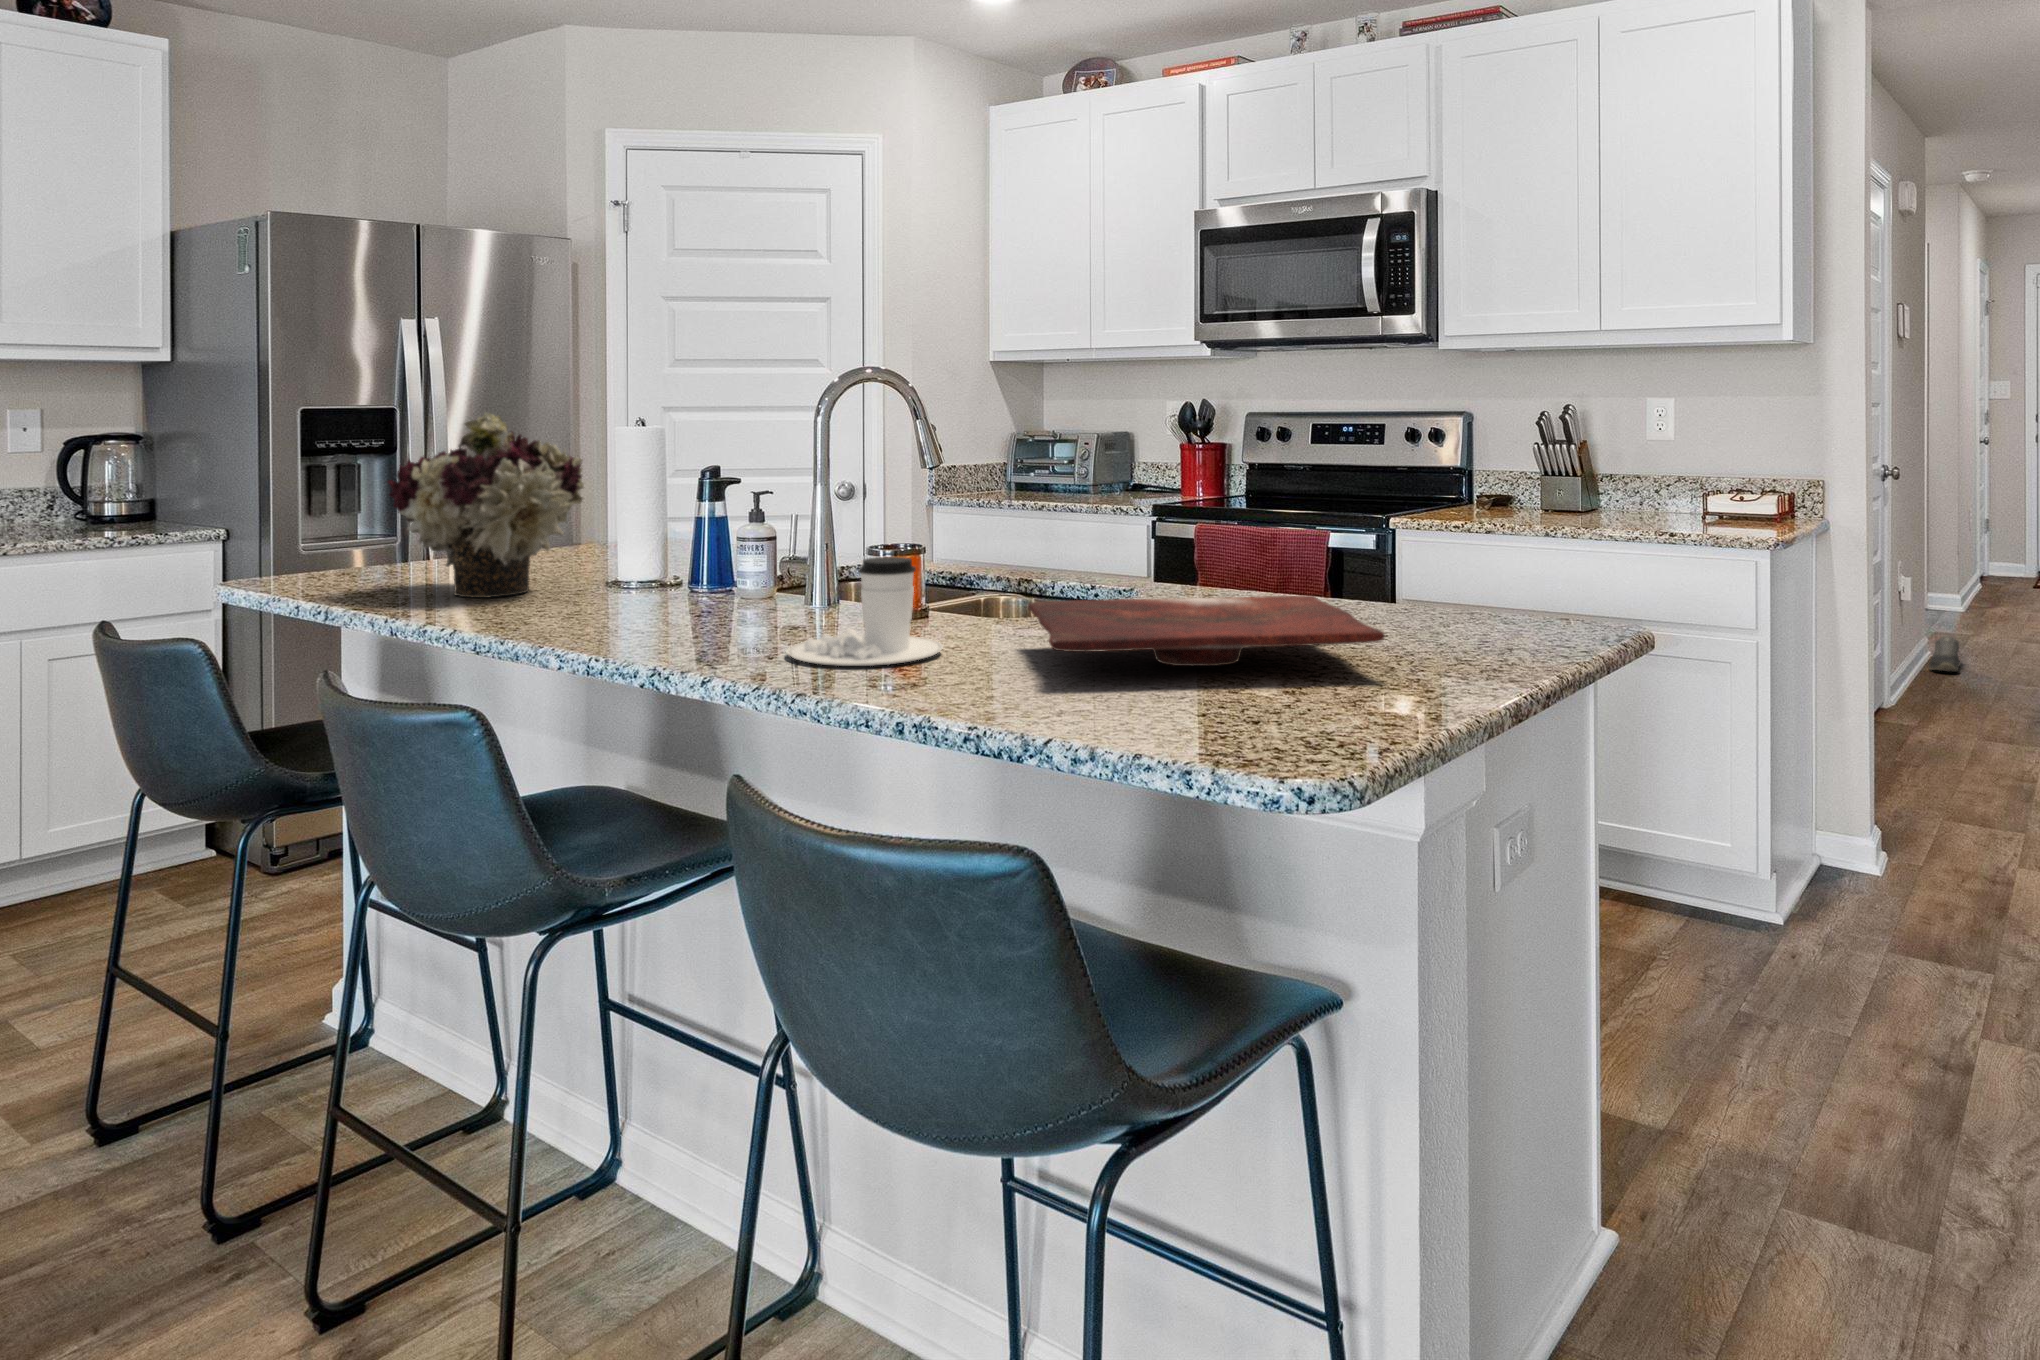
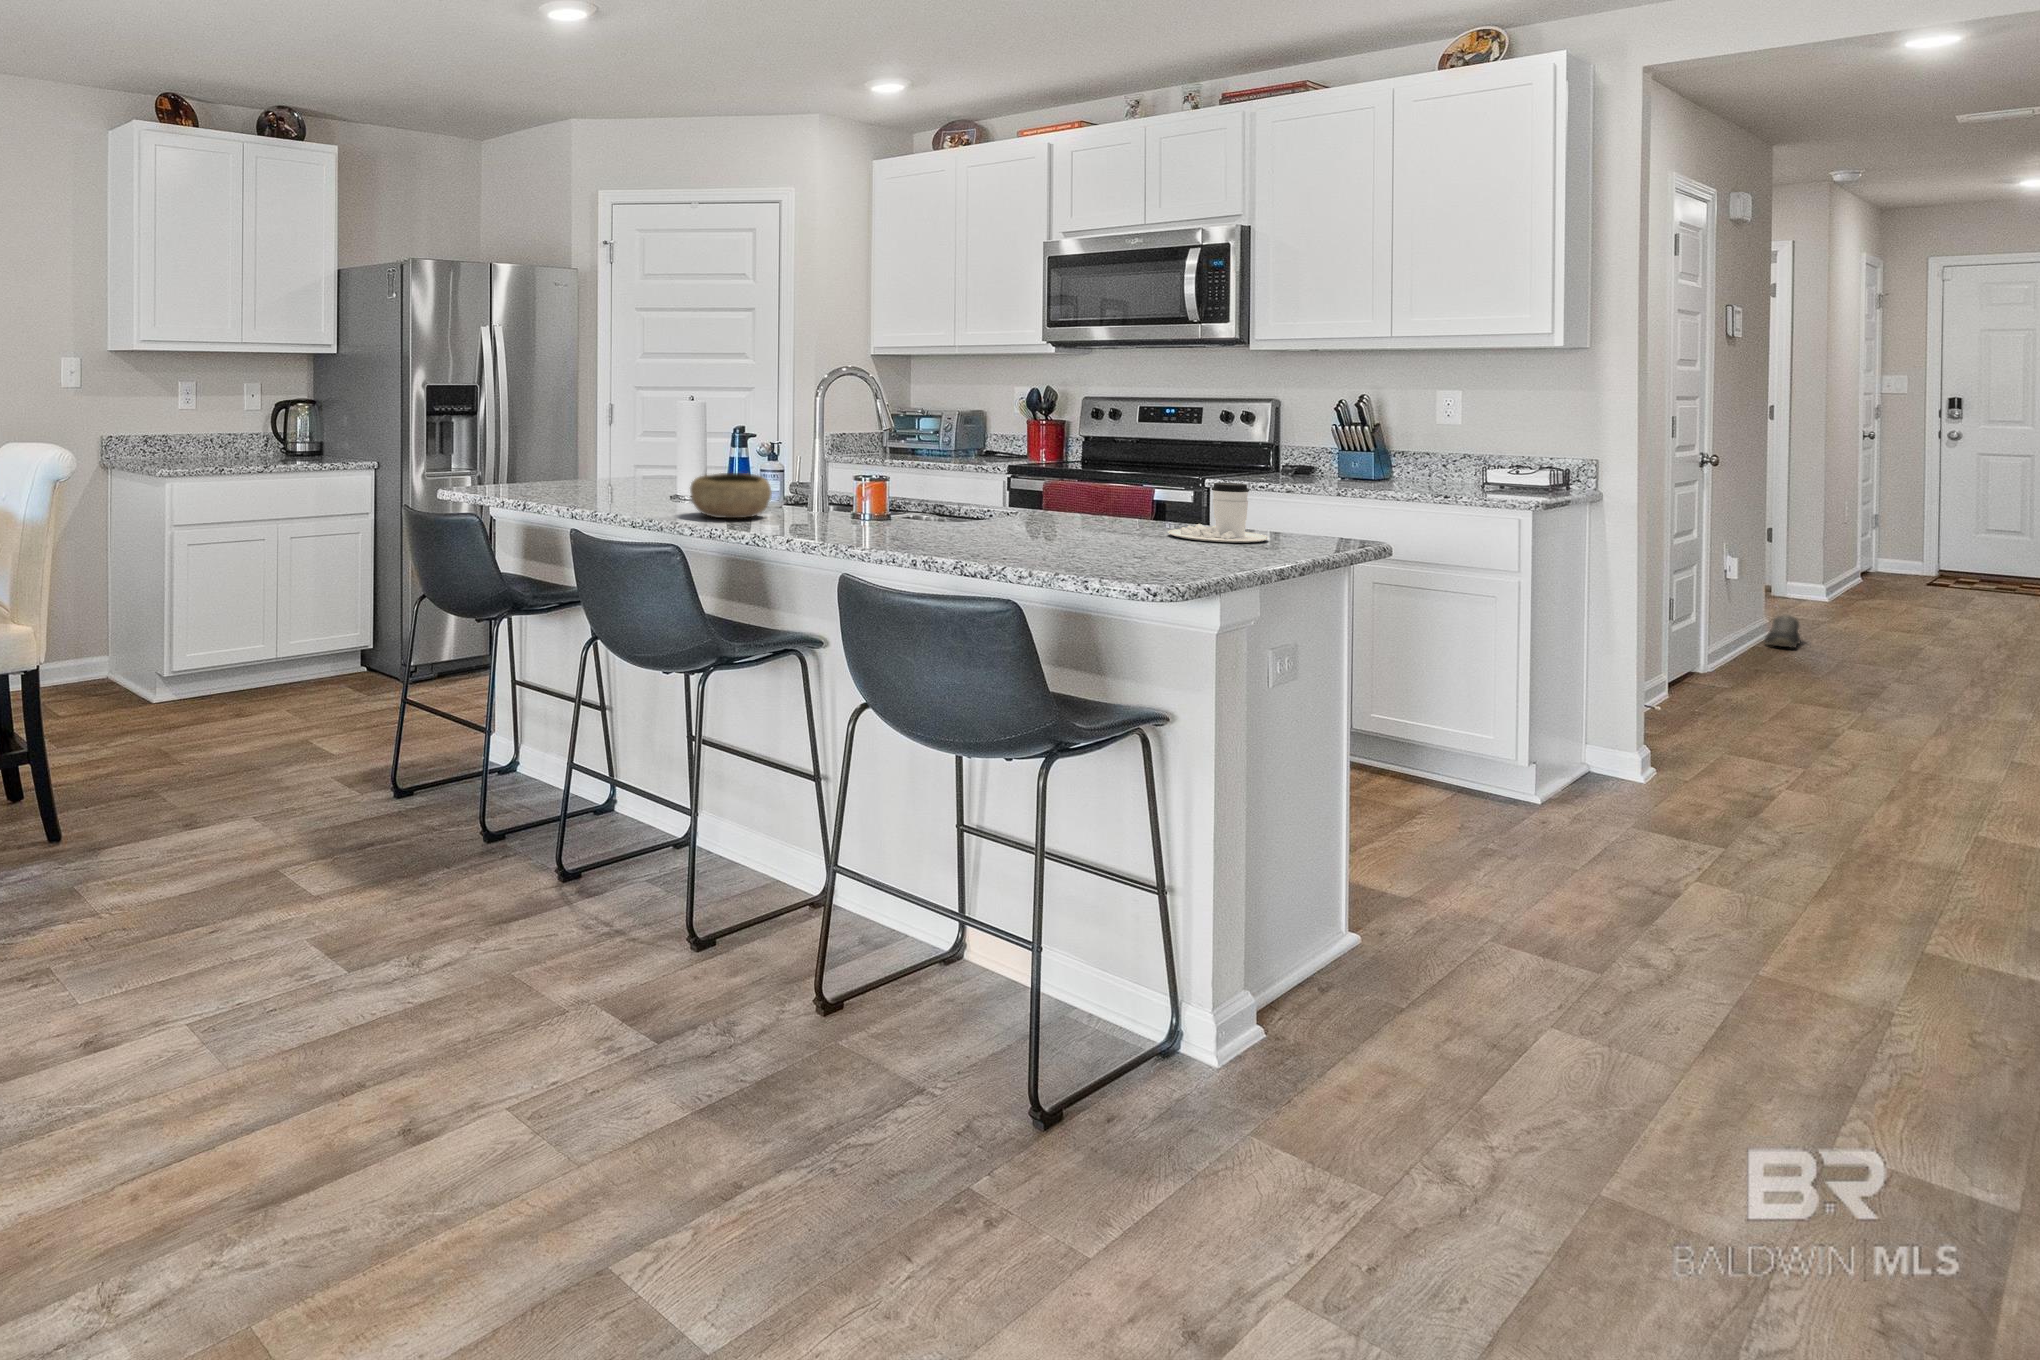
flower arrangement: present [388,413,584,598] -> none [541,390,654,501]
bowl: none [605,547,751,629] -> present [690,473,772,518]
coffee cup: present [787,557,943,666] -> present [1168,483,1269,543]
cutting board: present [1028,596,1385,666] -> none [952,509,1182,547]

